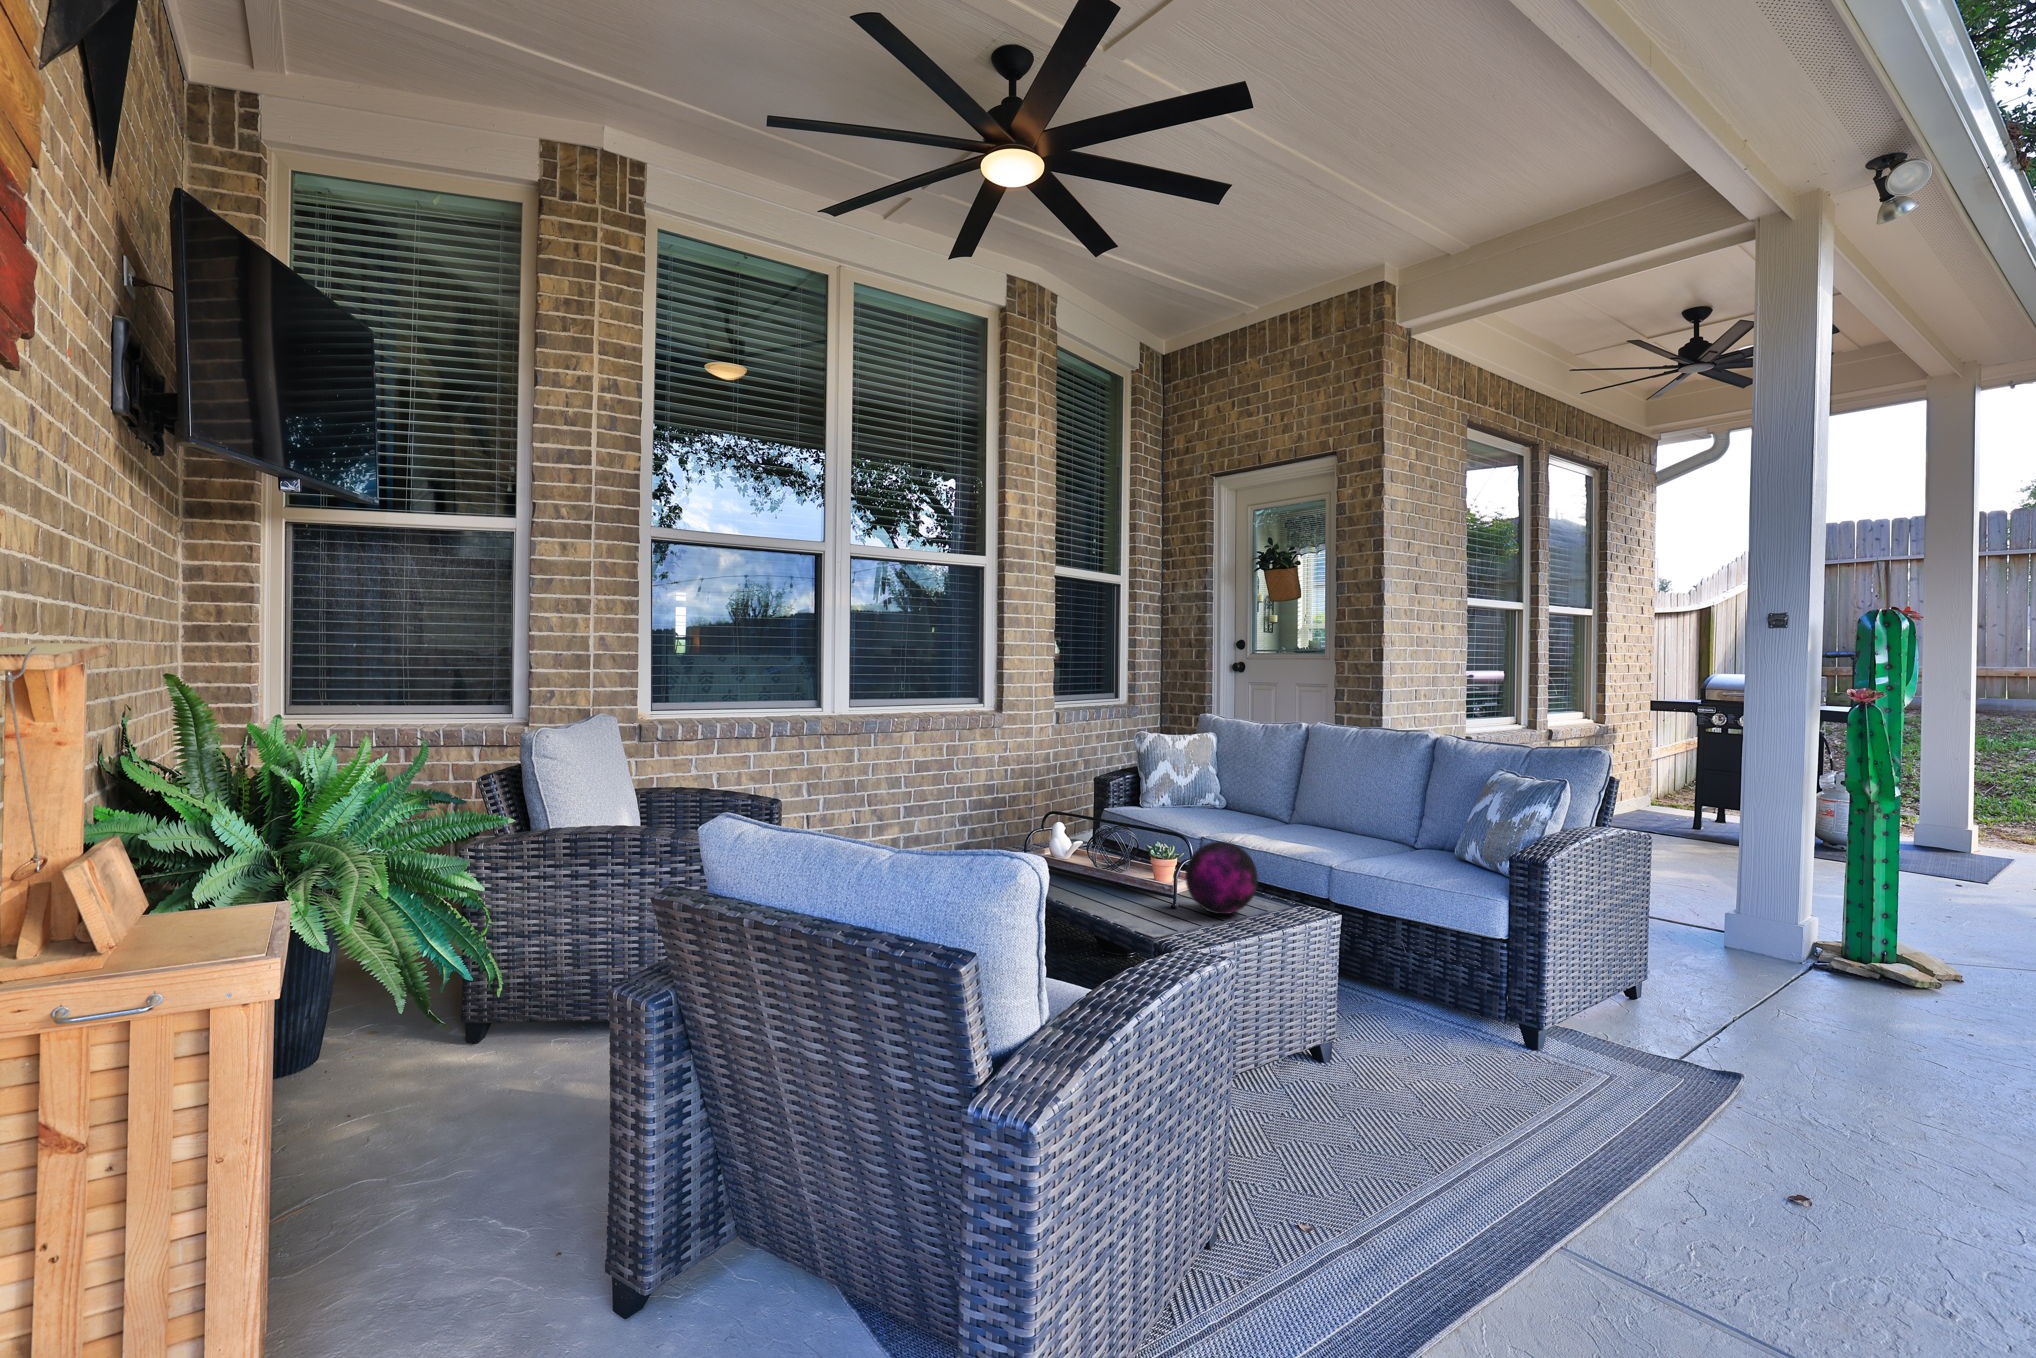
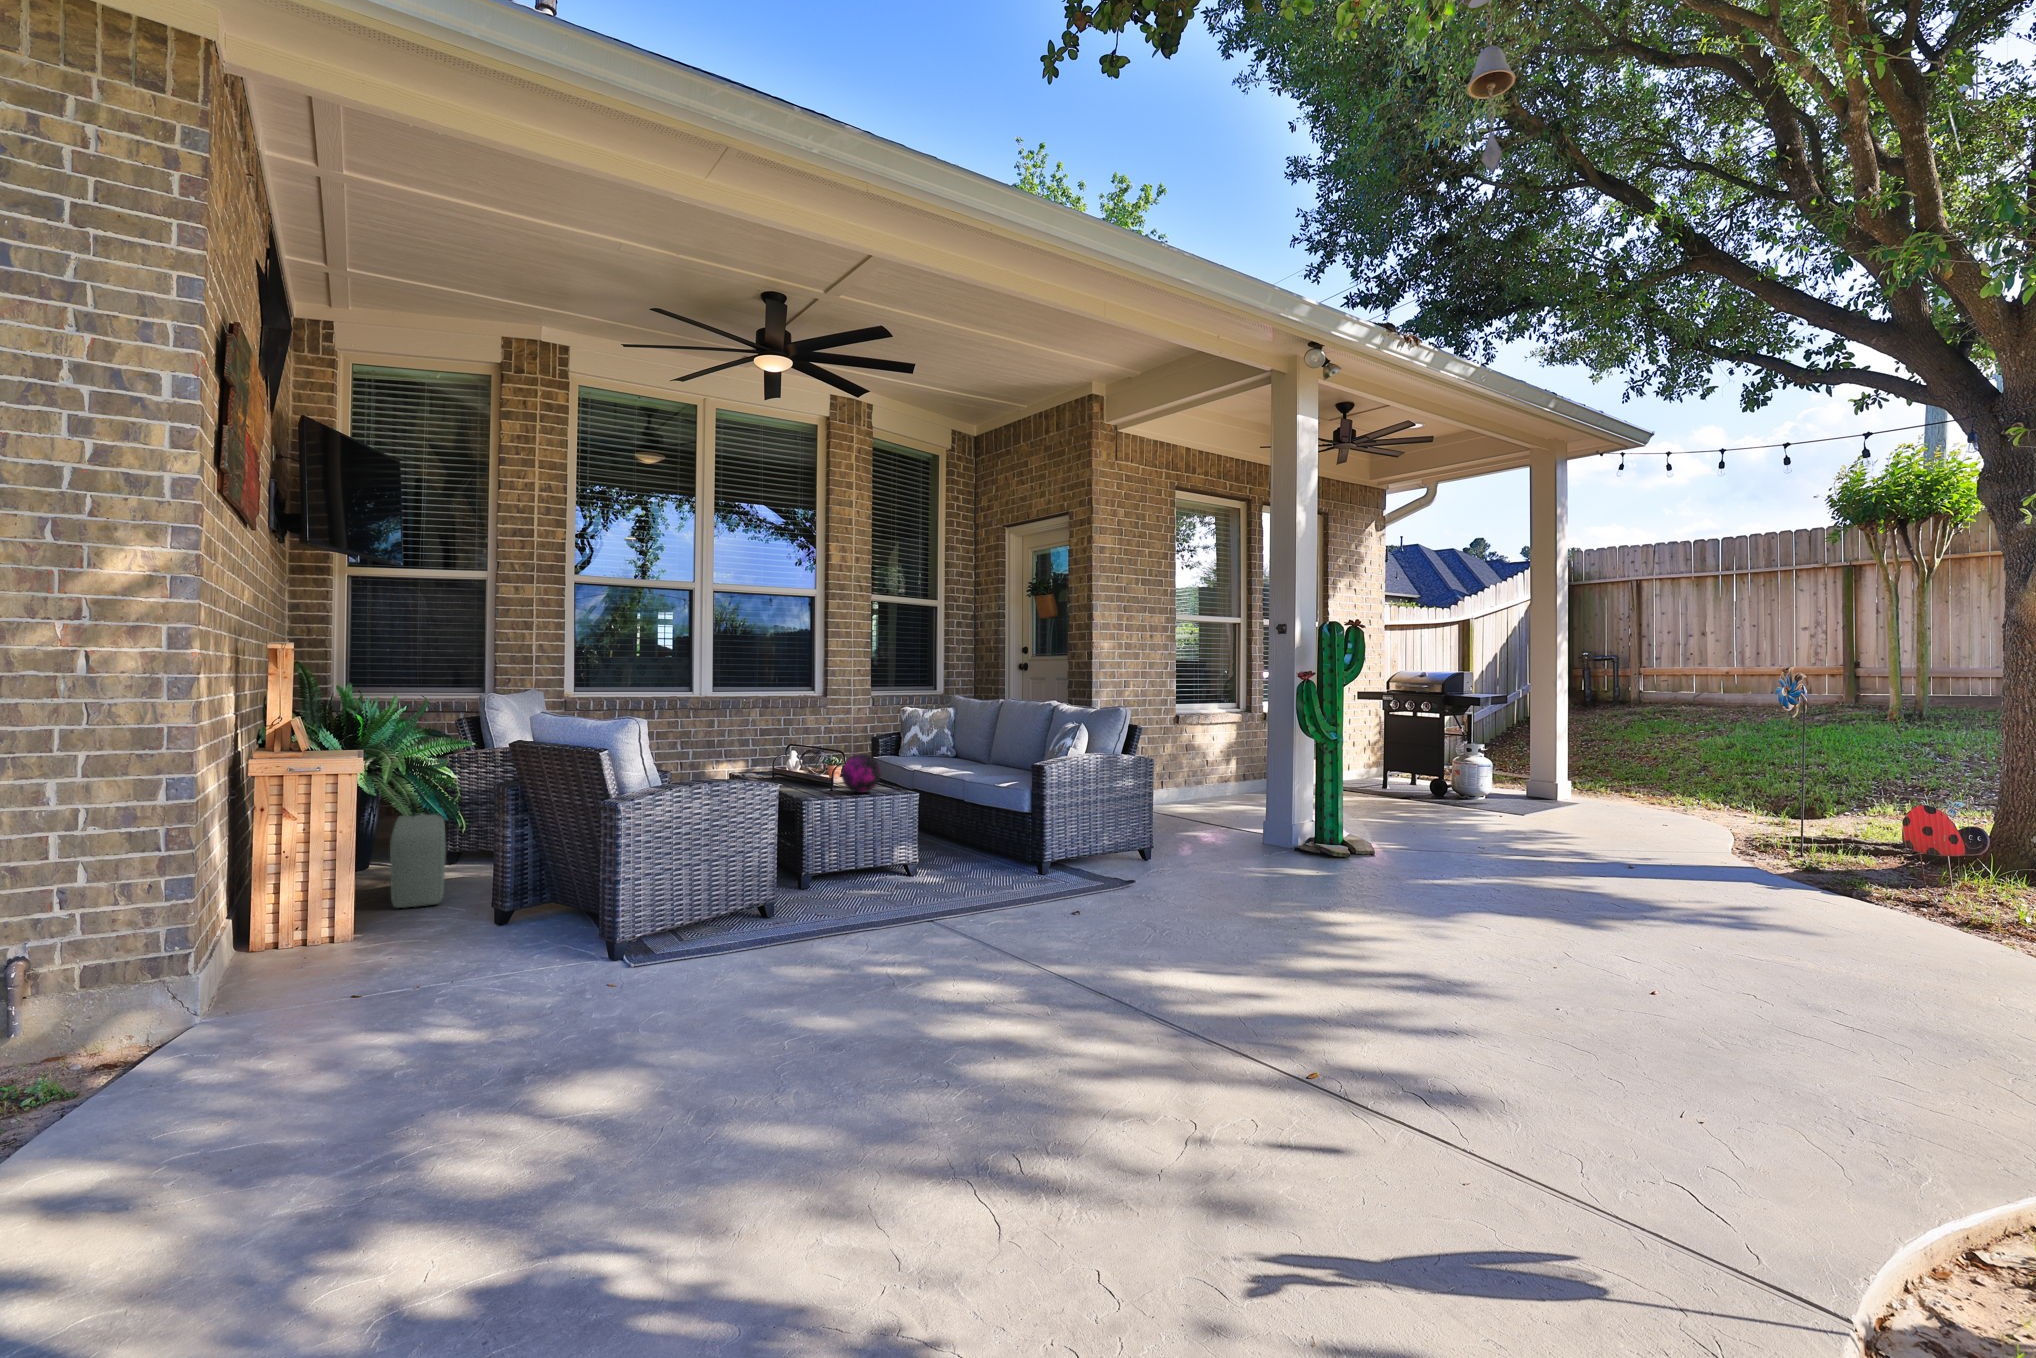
pouf: none [343,971,461,1237] -> present [390,814,446,908]

